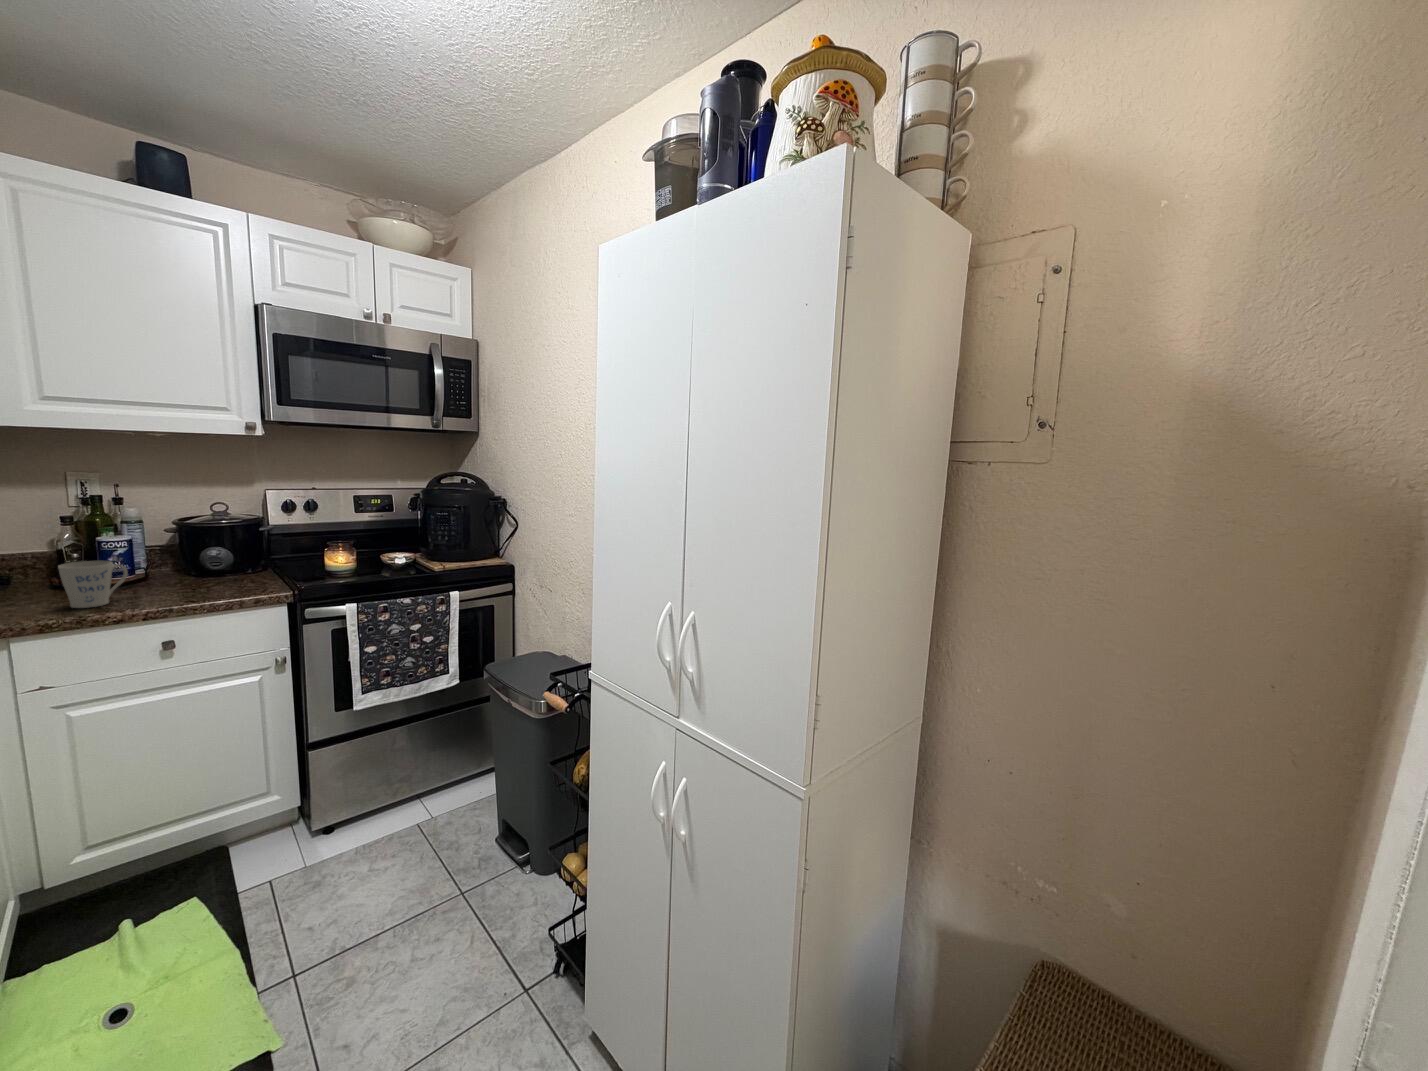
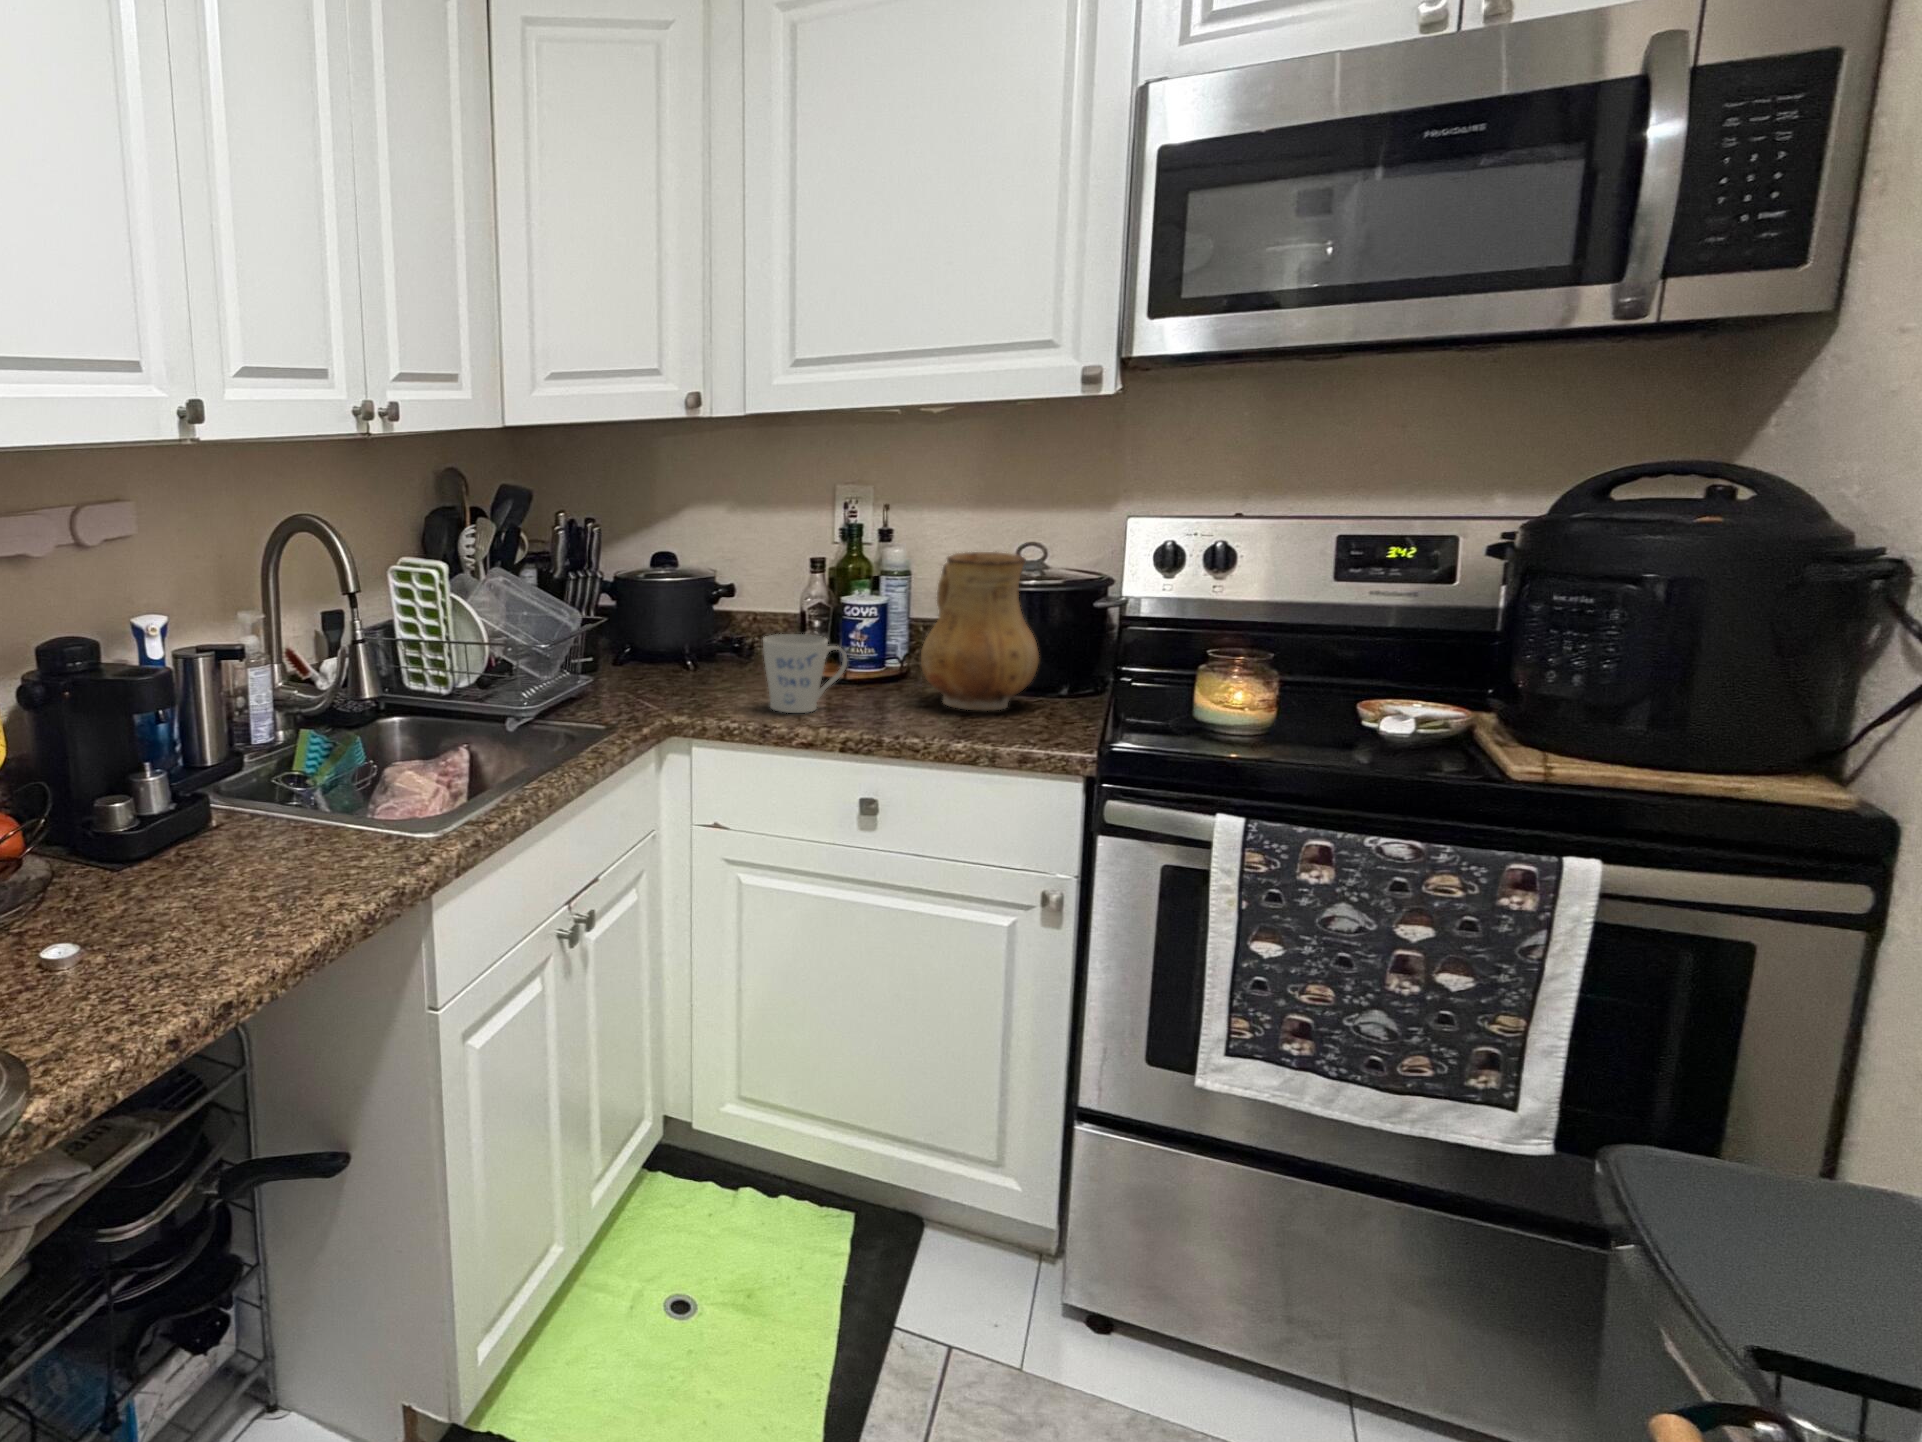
ceramic pitcher: none [174,508,245,586] -> present [921,552,1039,711]

